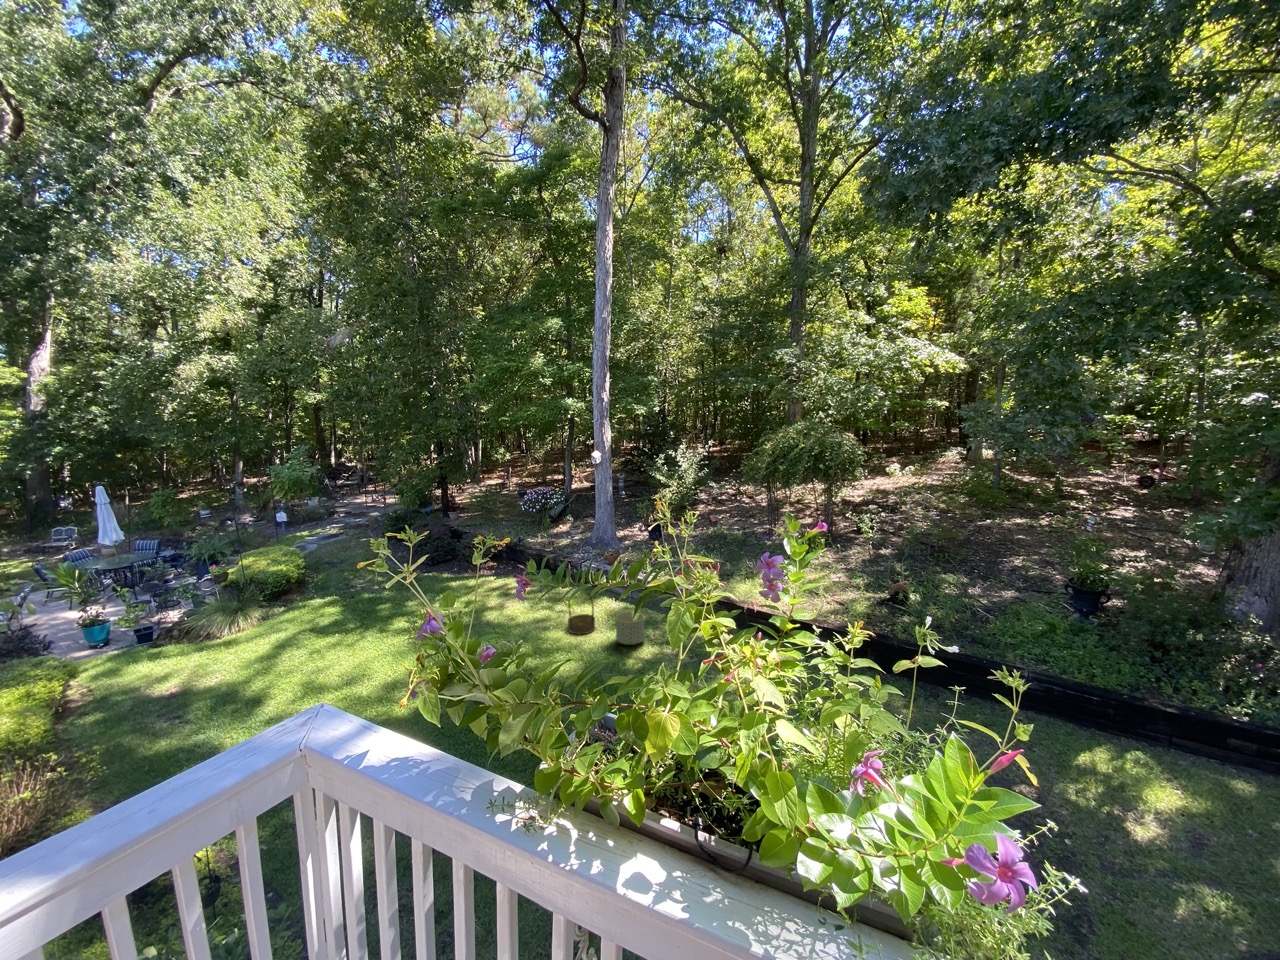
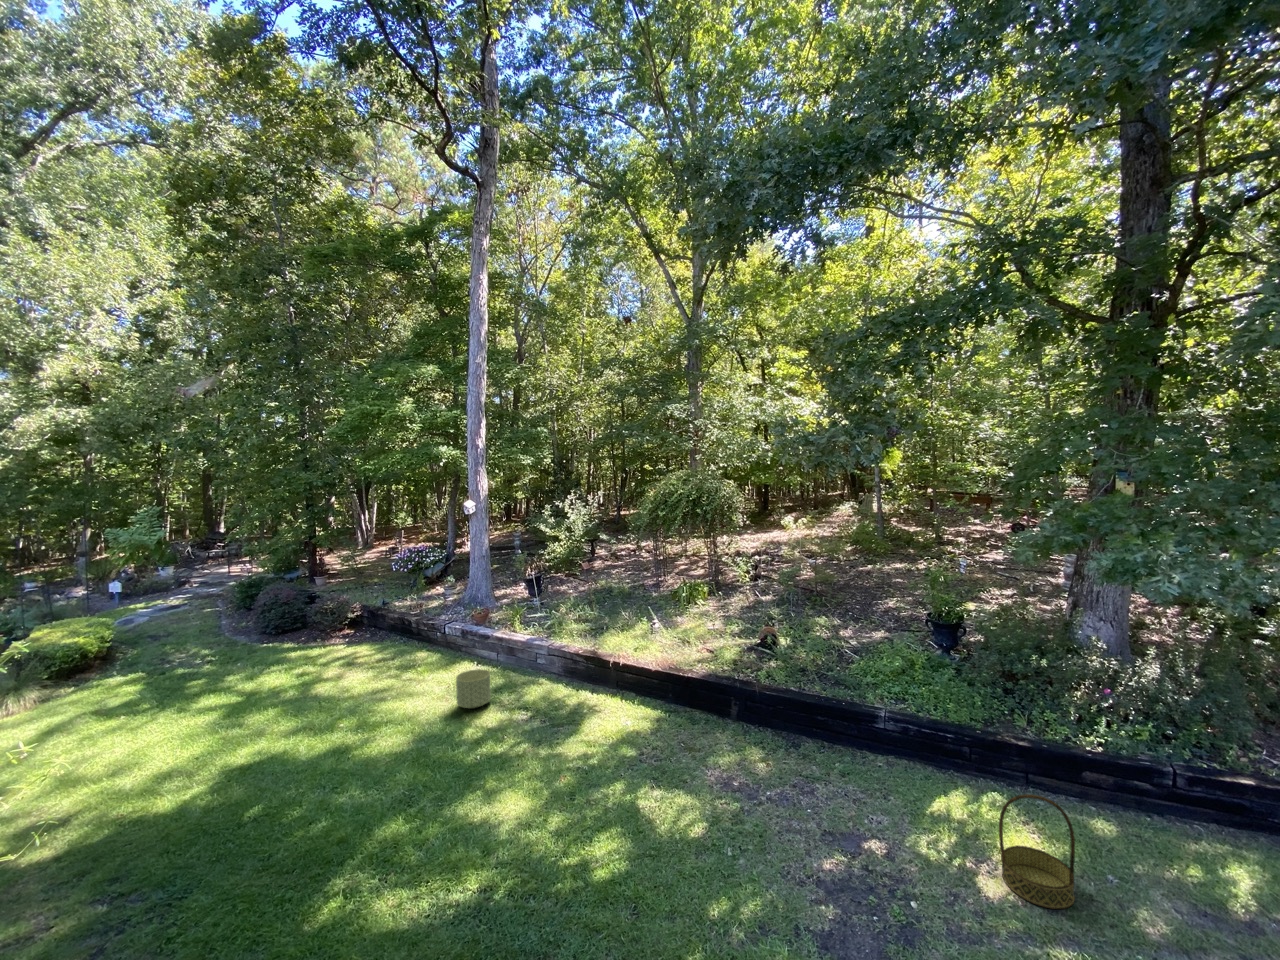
basket: present [568,592,595,634] -> present [999,794,1075,909]

